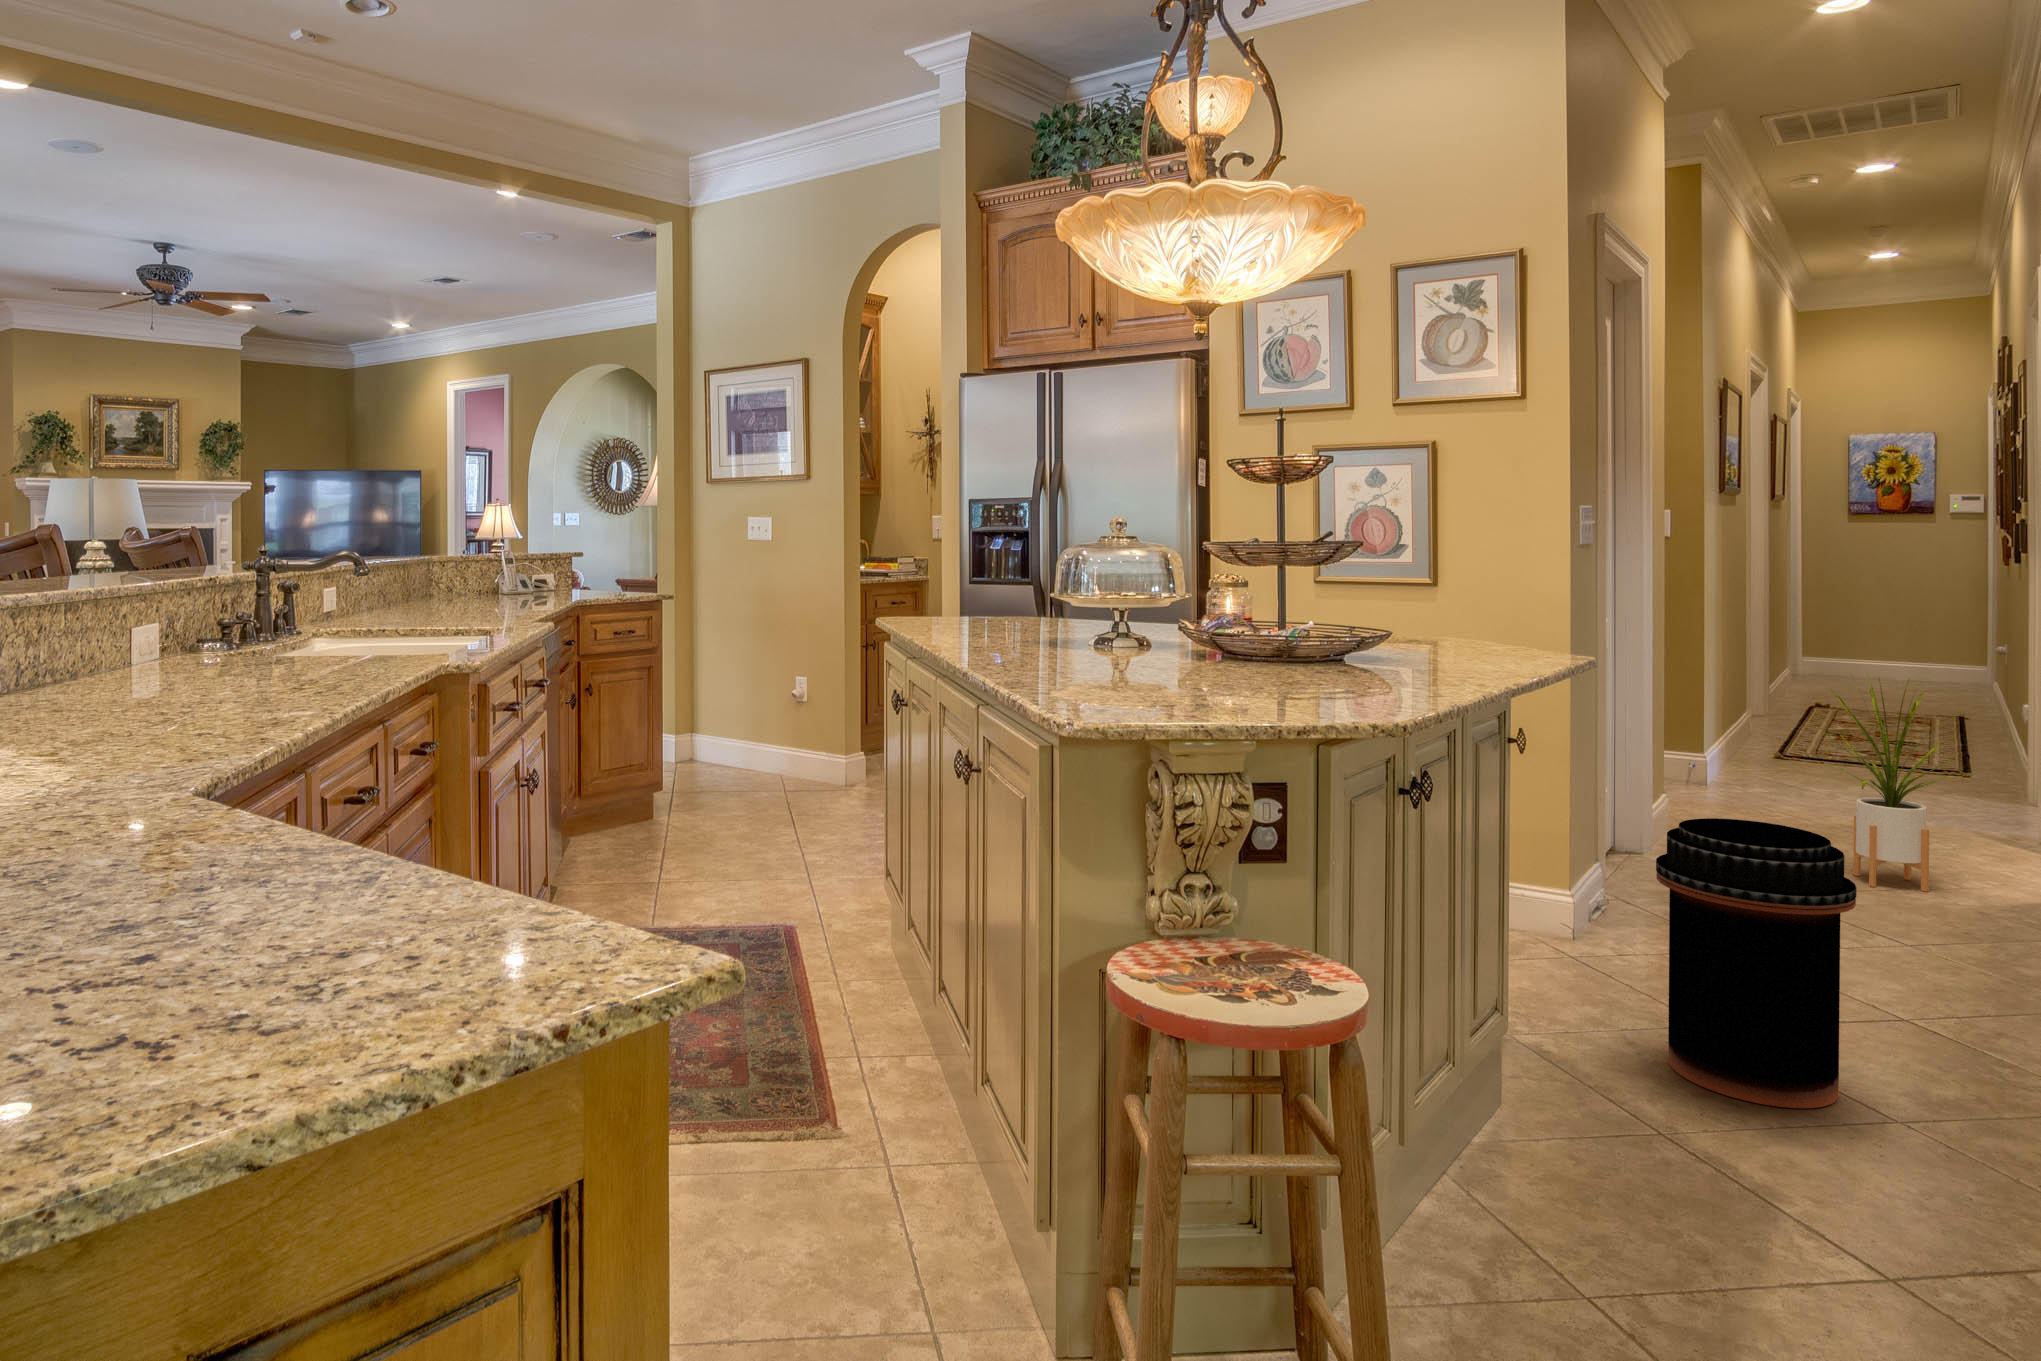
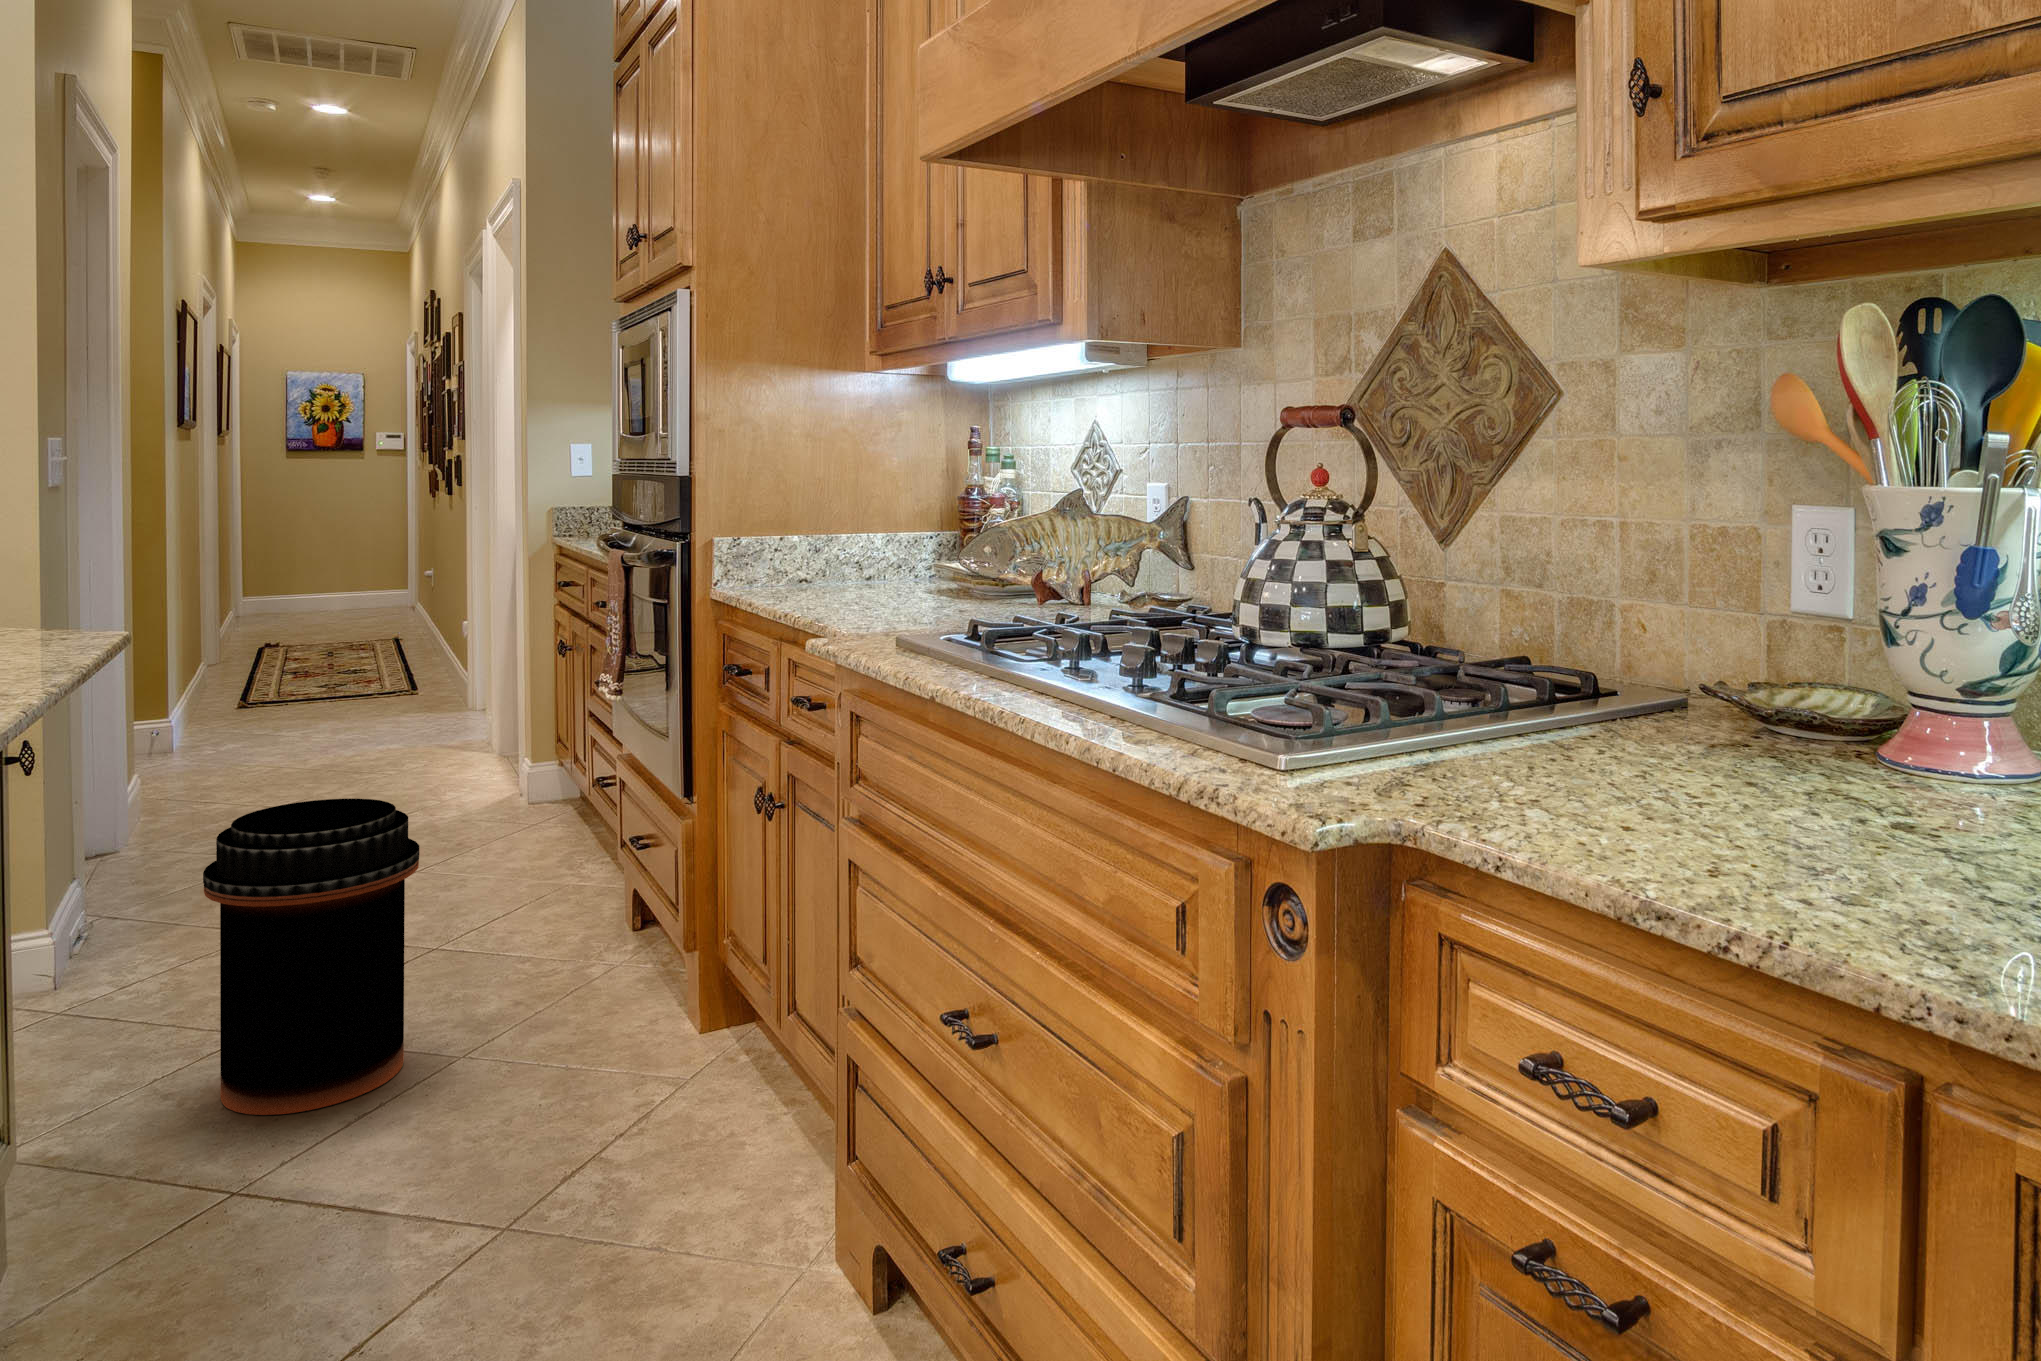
house plant: present [1815,674,1964,892] -> none [314,614,449,825]

